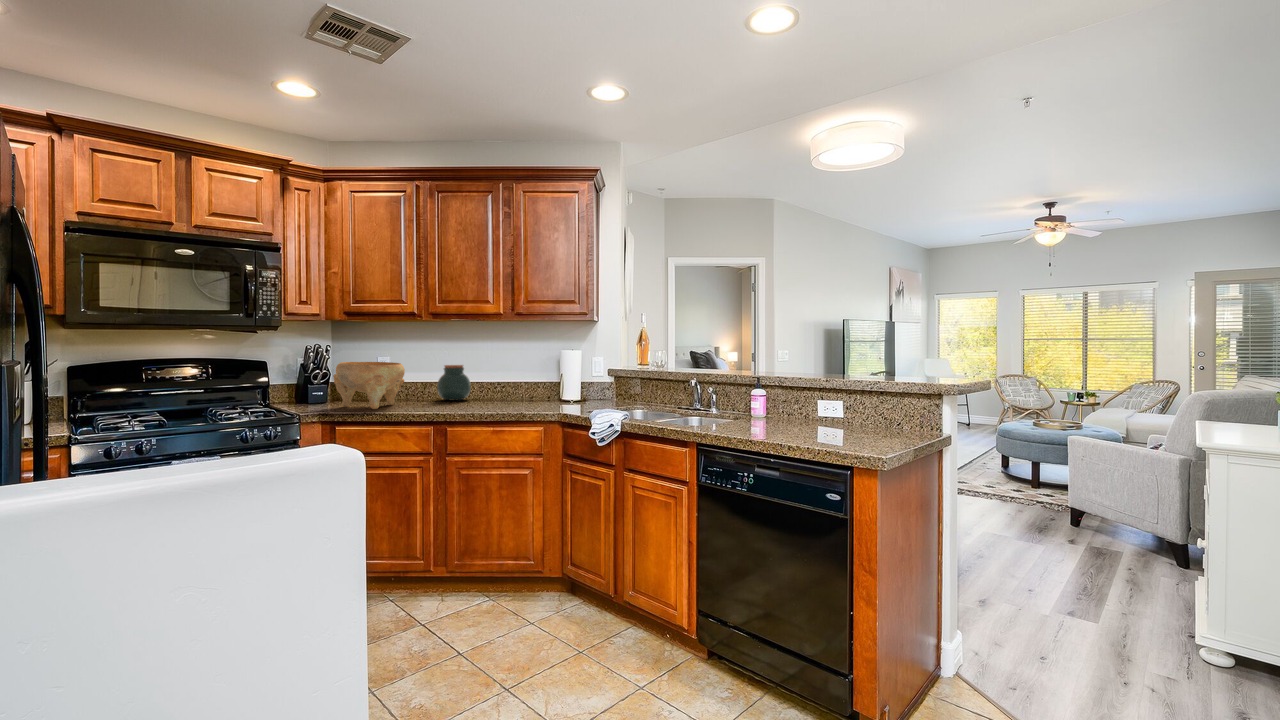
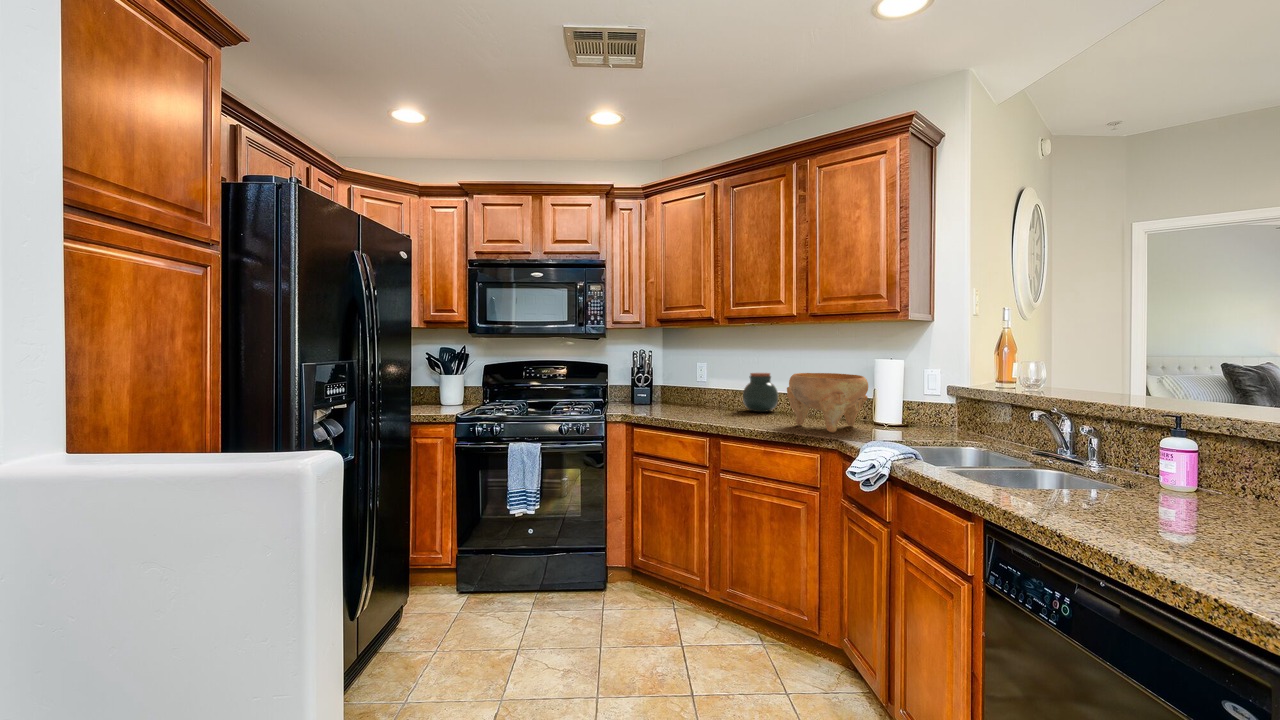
decorative bowl: present [333,362,405,409] -> present [787,373,868,432]

